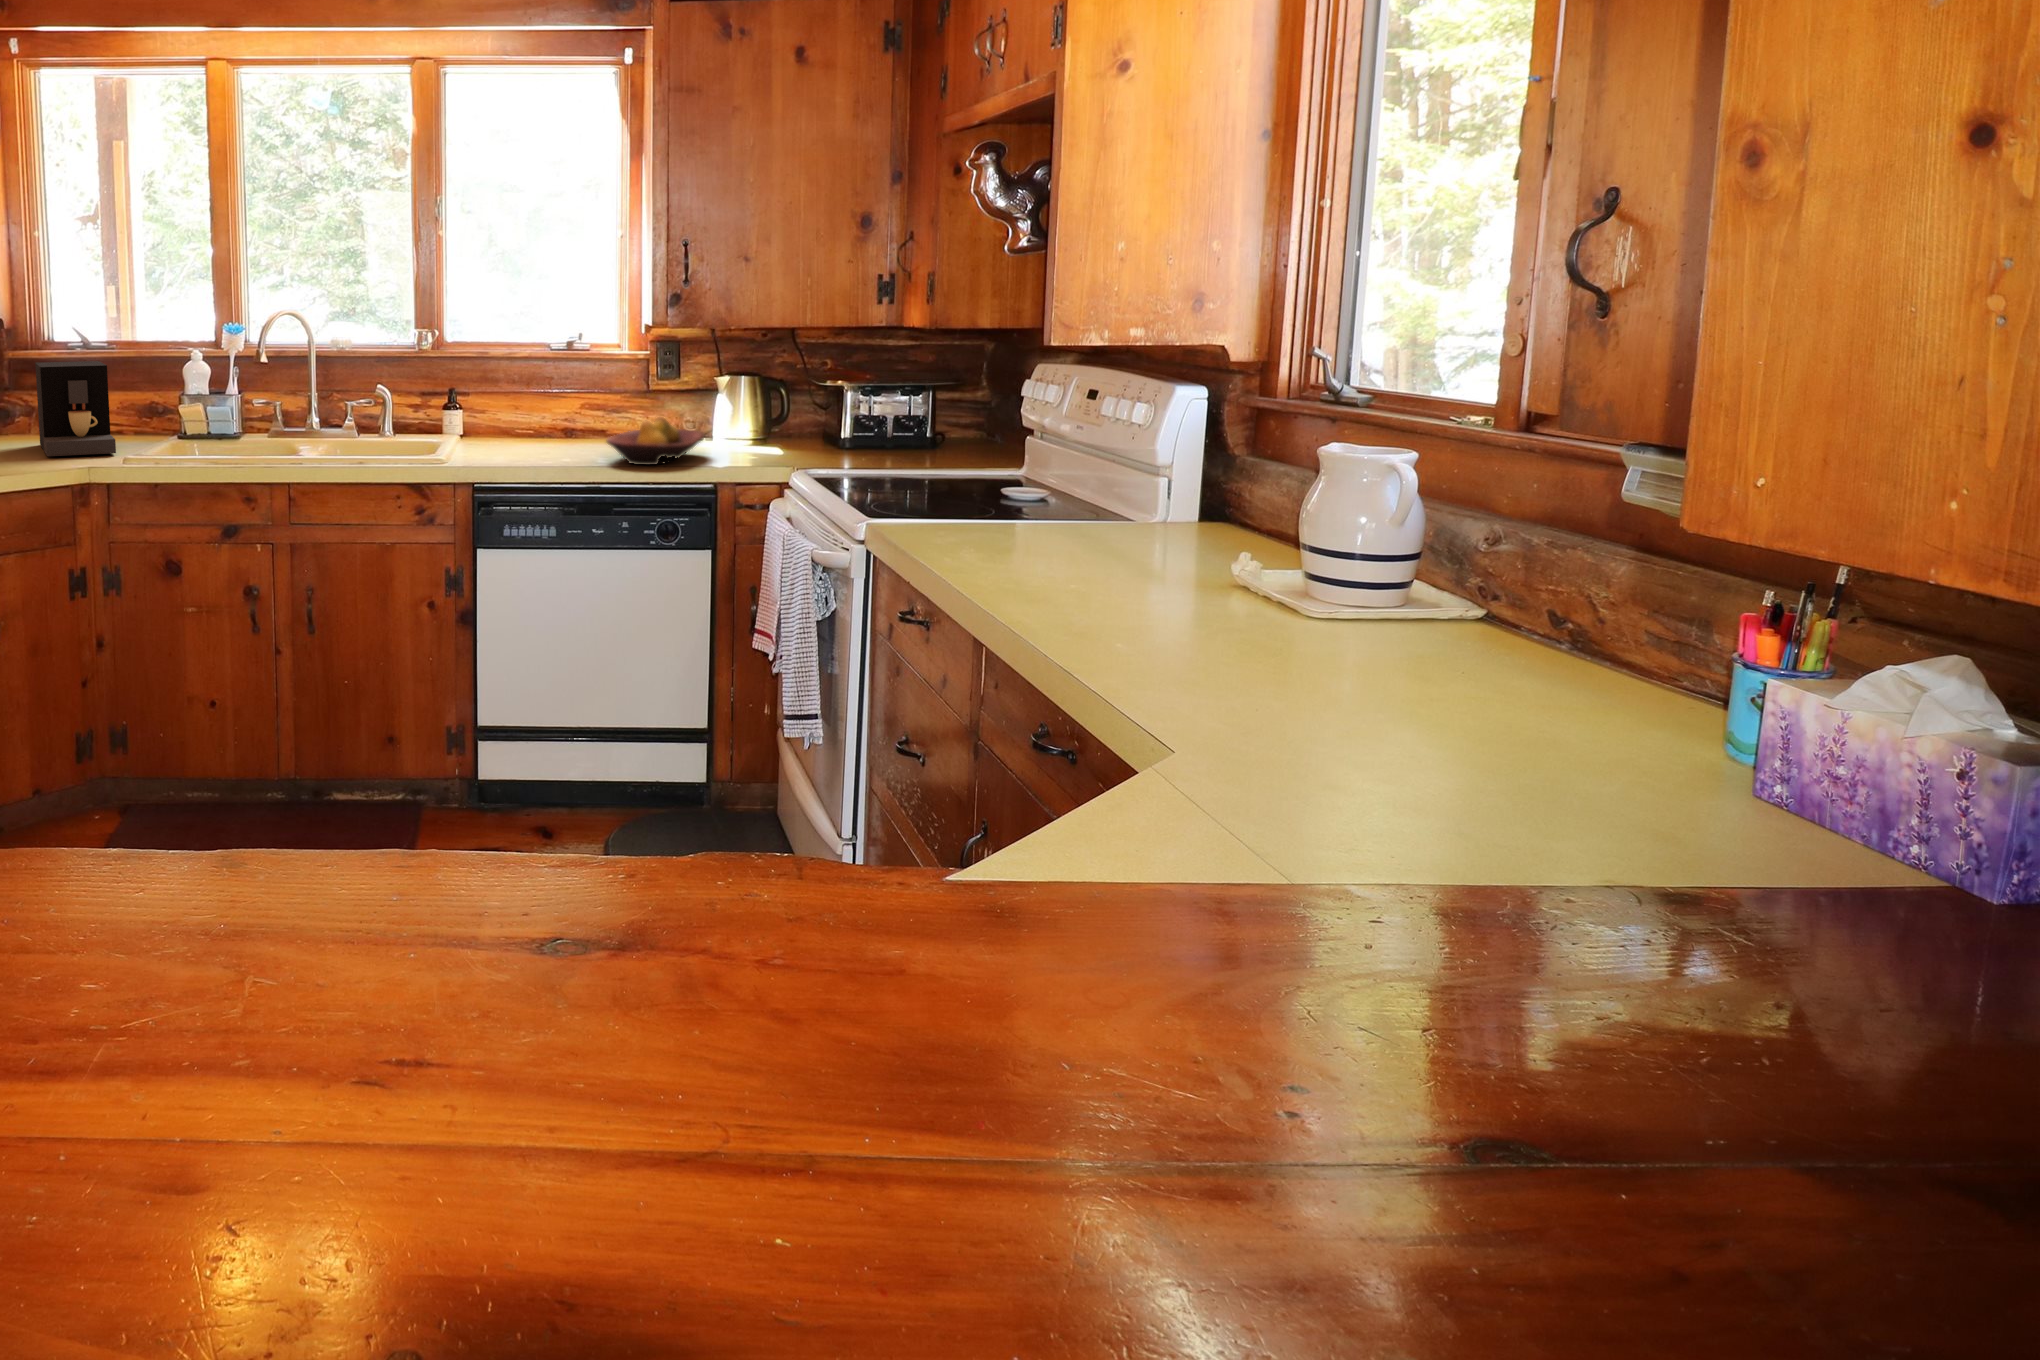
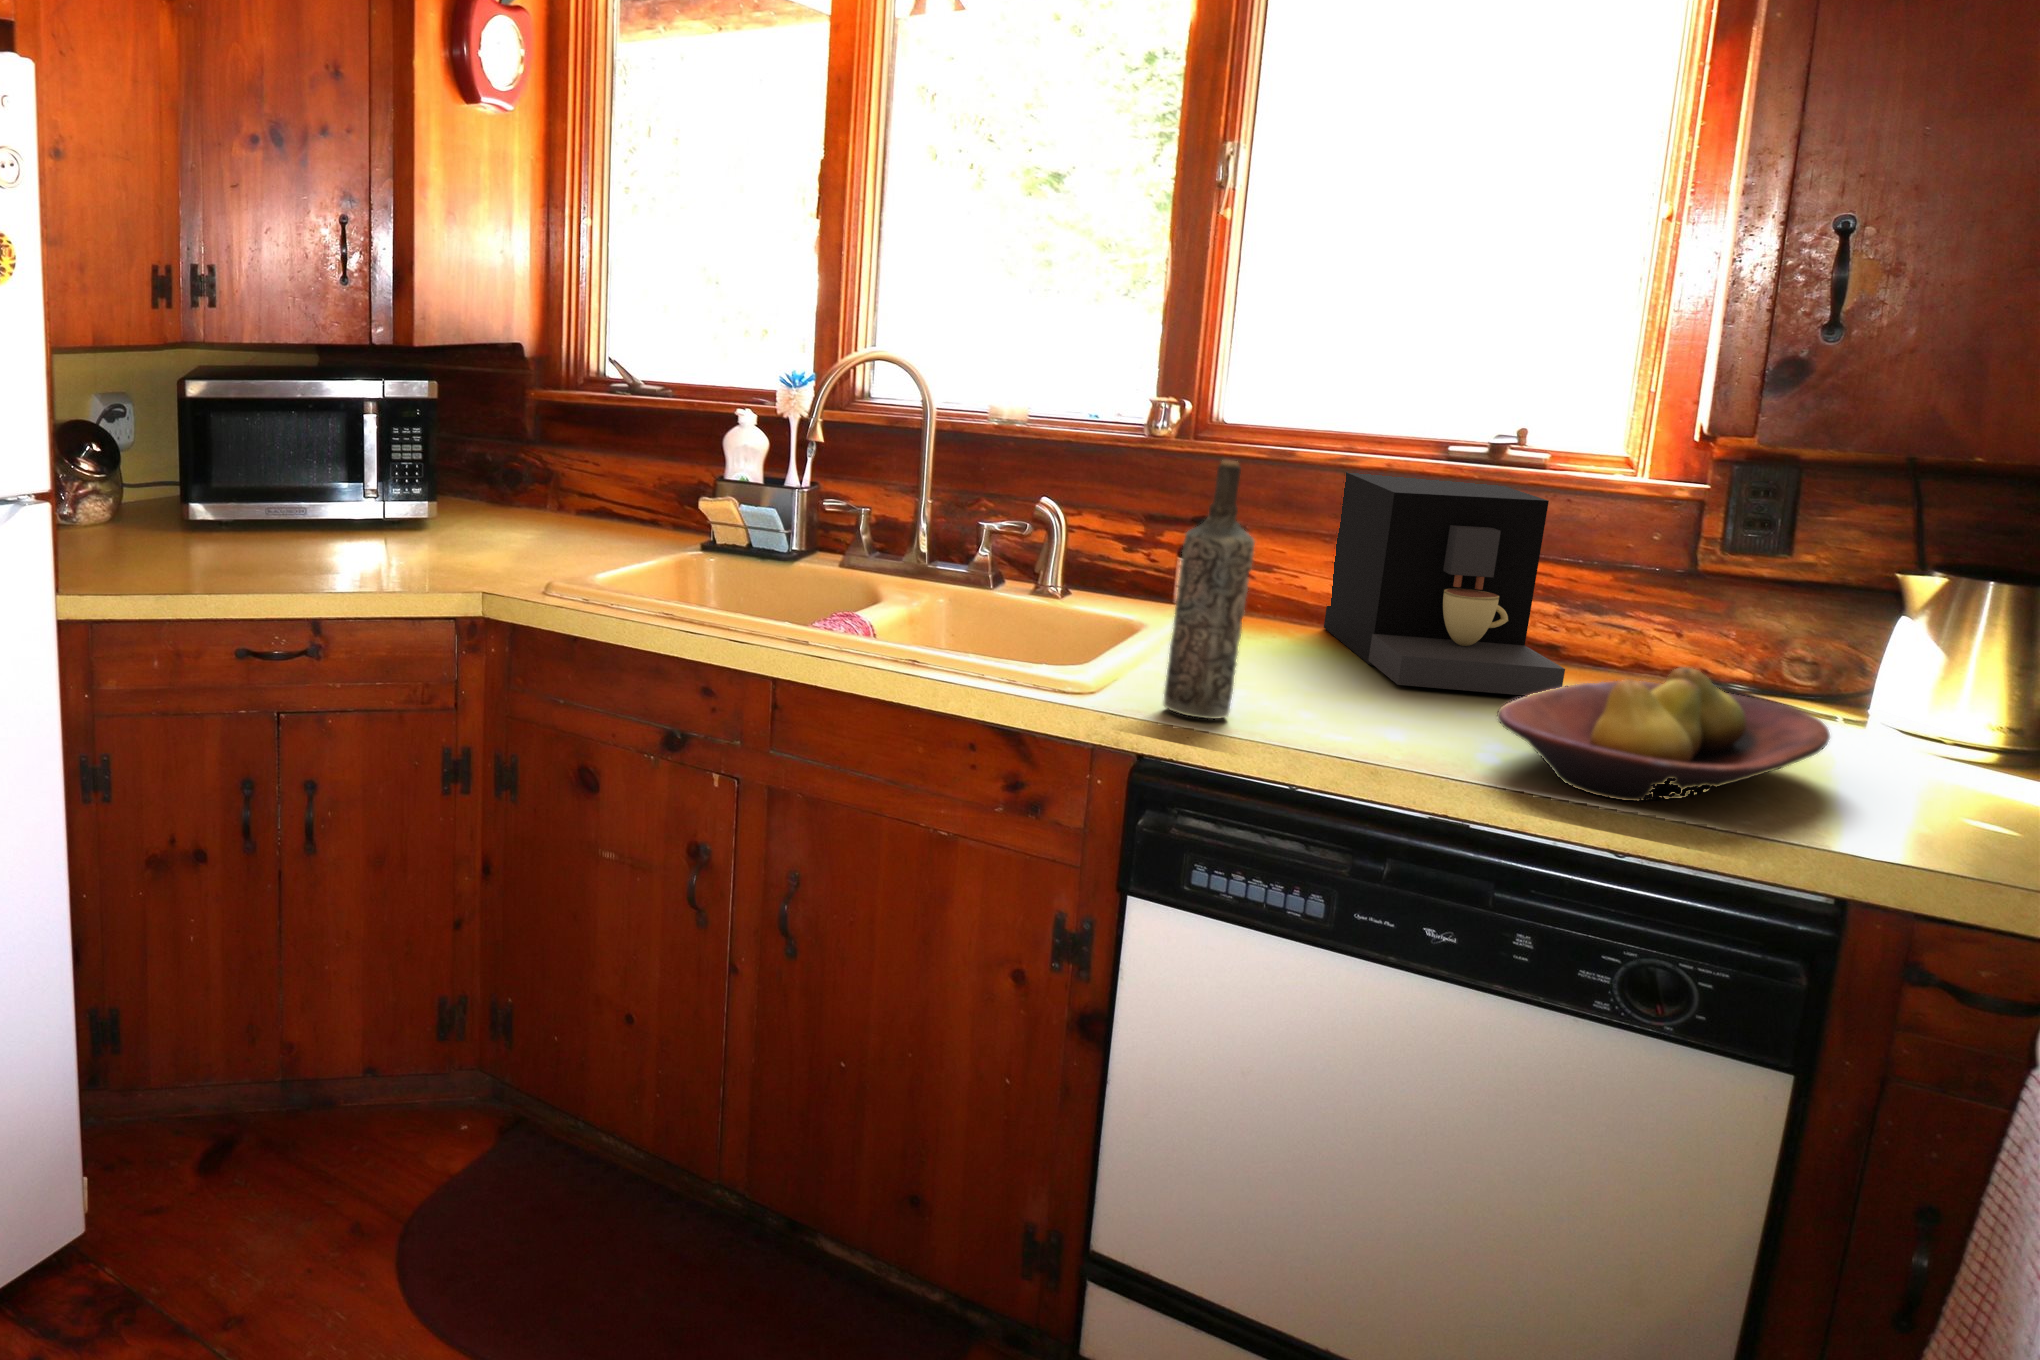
bottle: none [482,347,511,464] -> present [1164,460,1255,719]
coffee maker: present [35,361,116,456] -> present [1324,472,1565,696]

